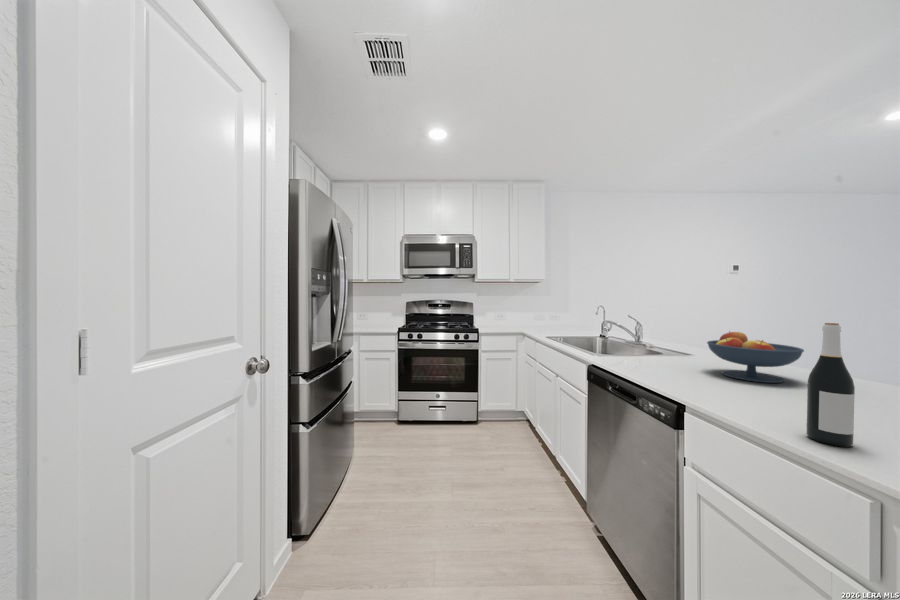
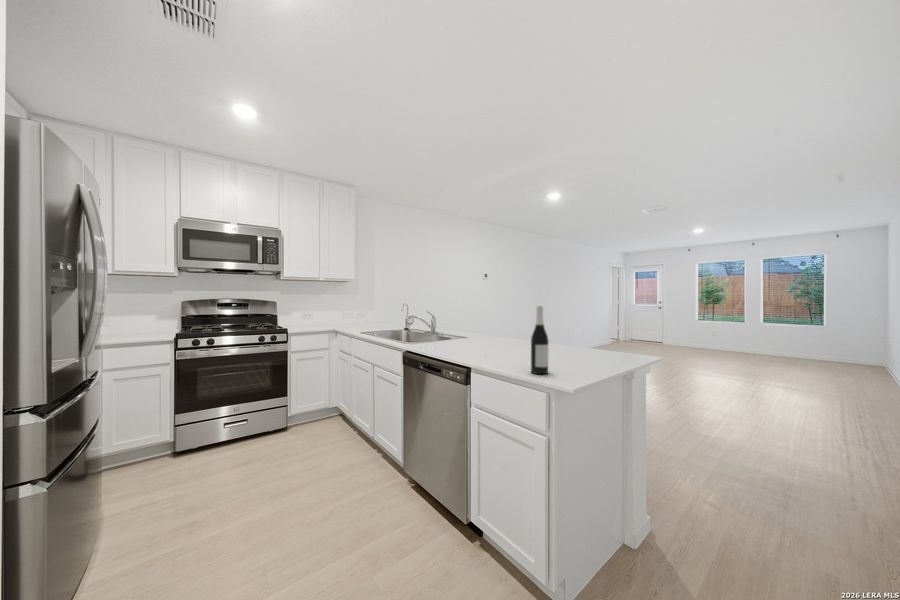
fruit bowl: present [707,332,804,383] -> none [481,316,529,348]

